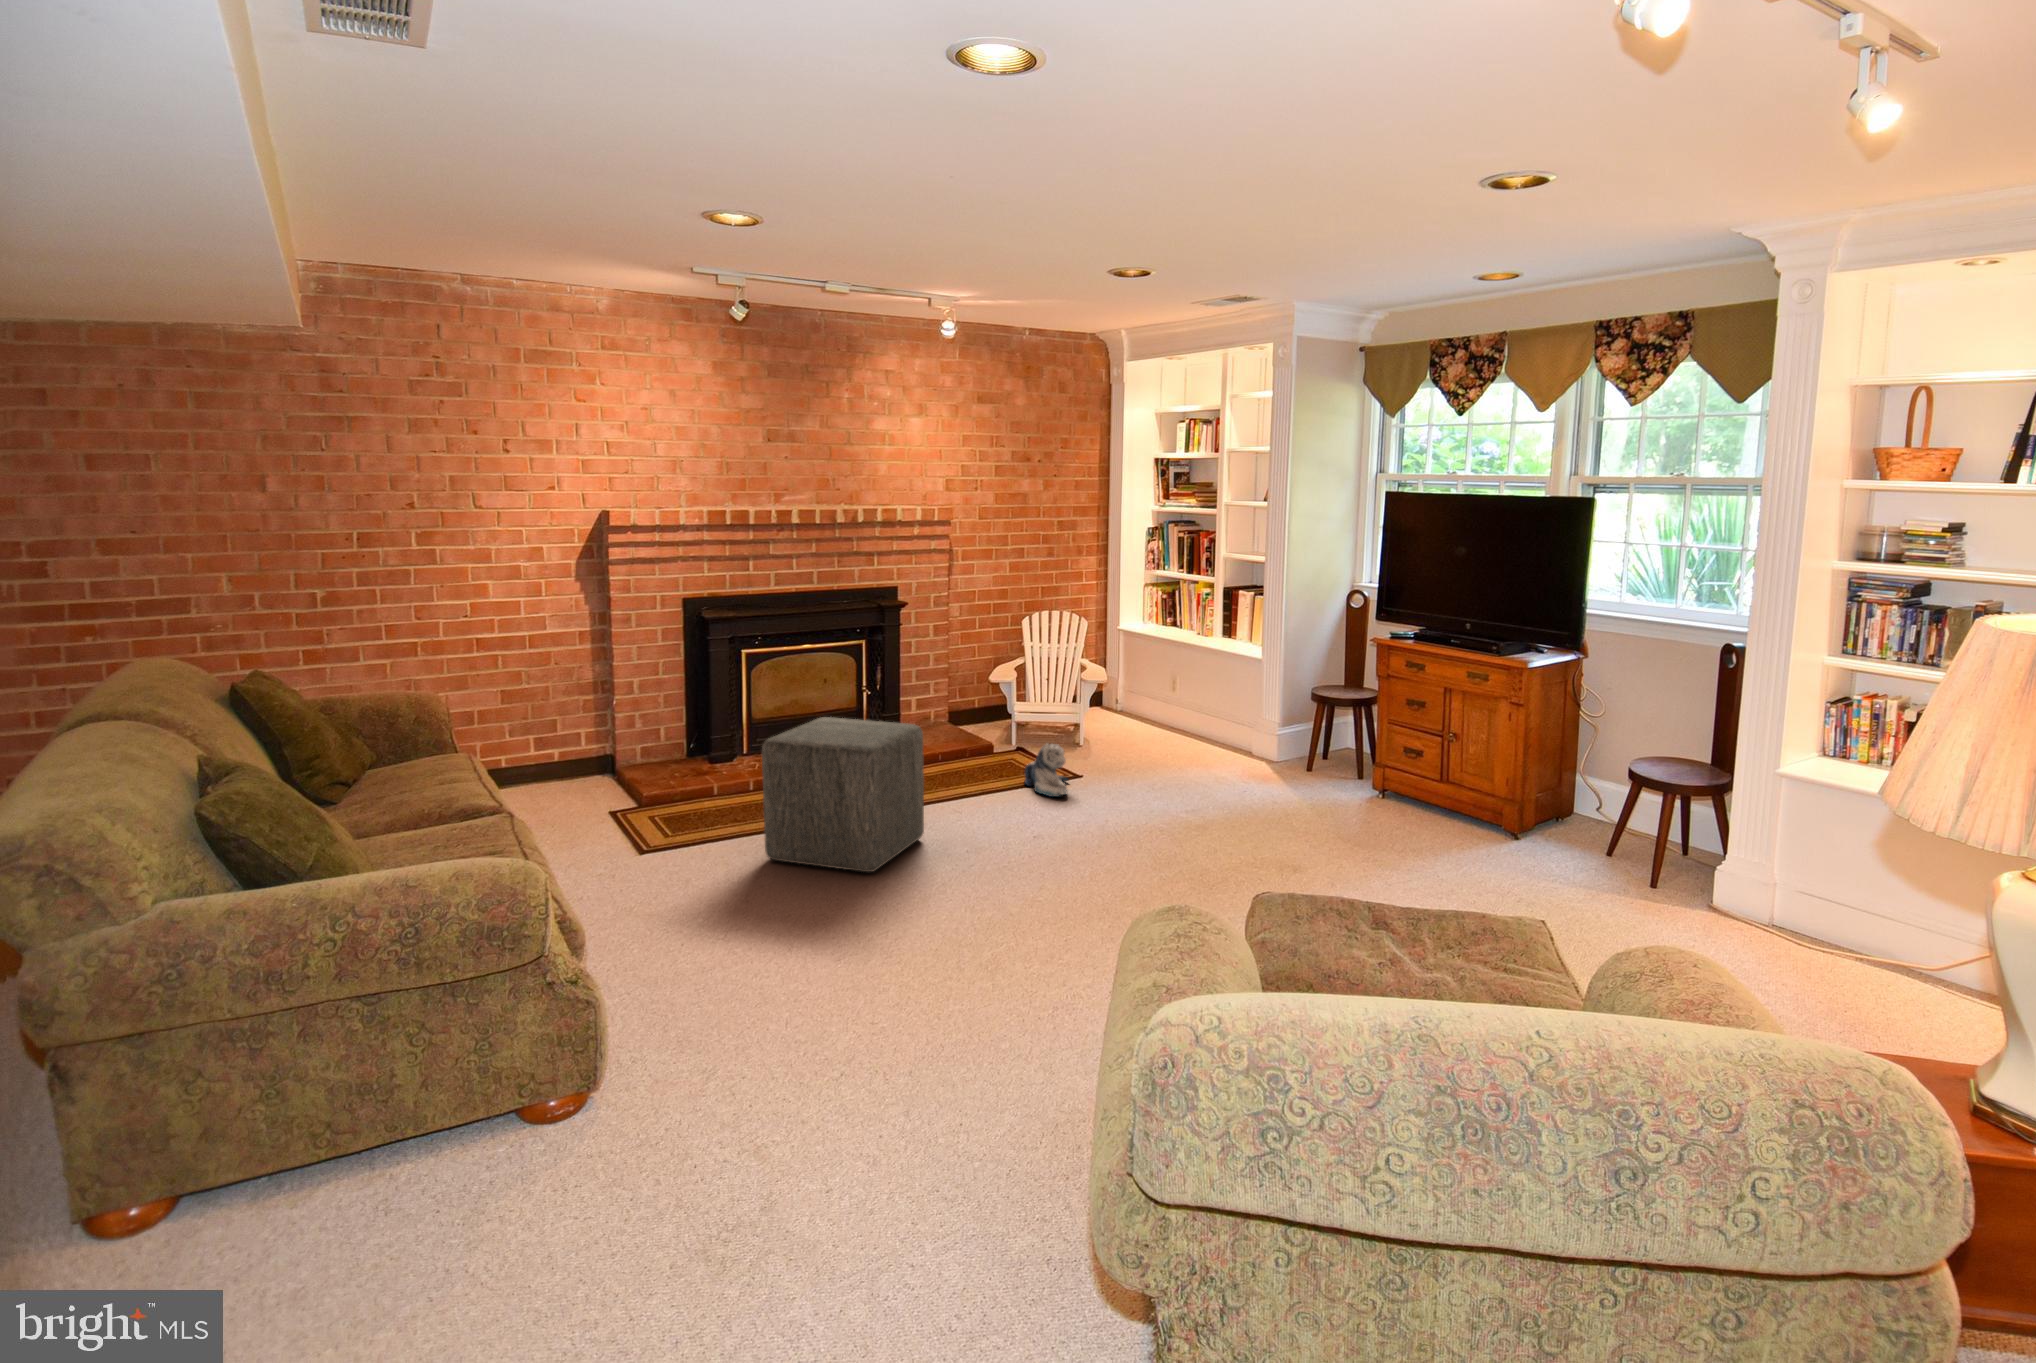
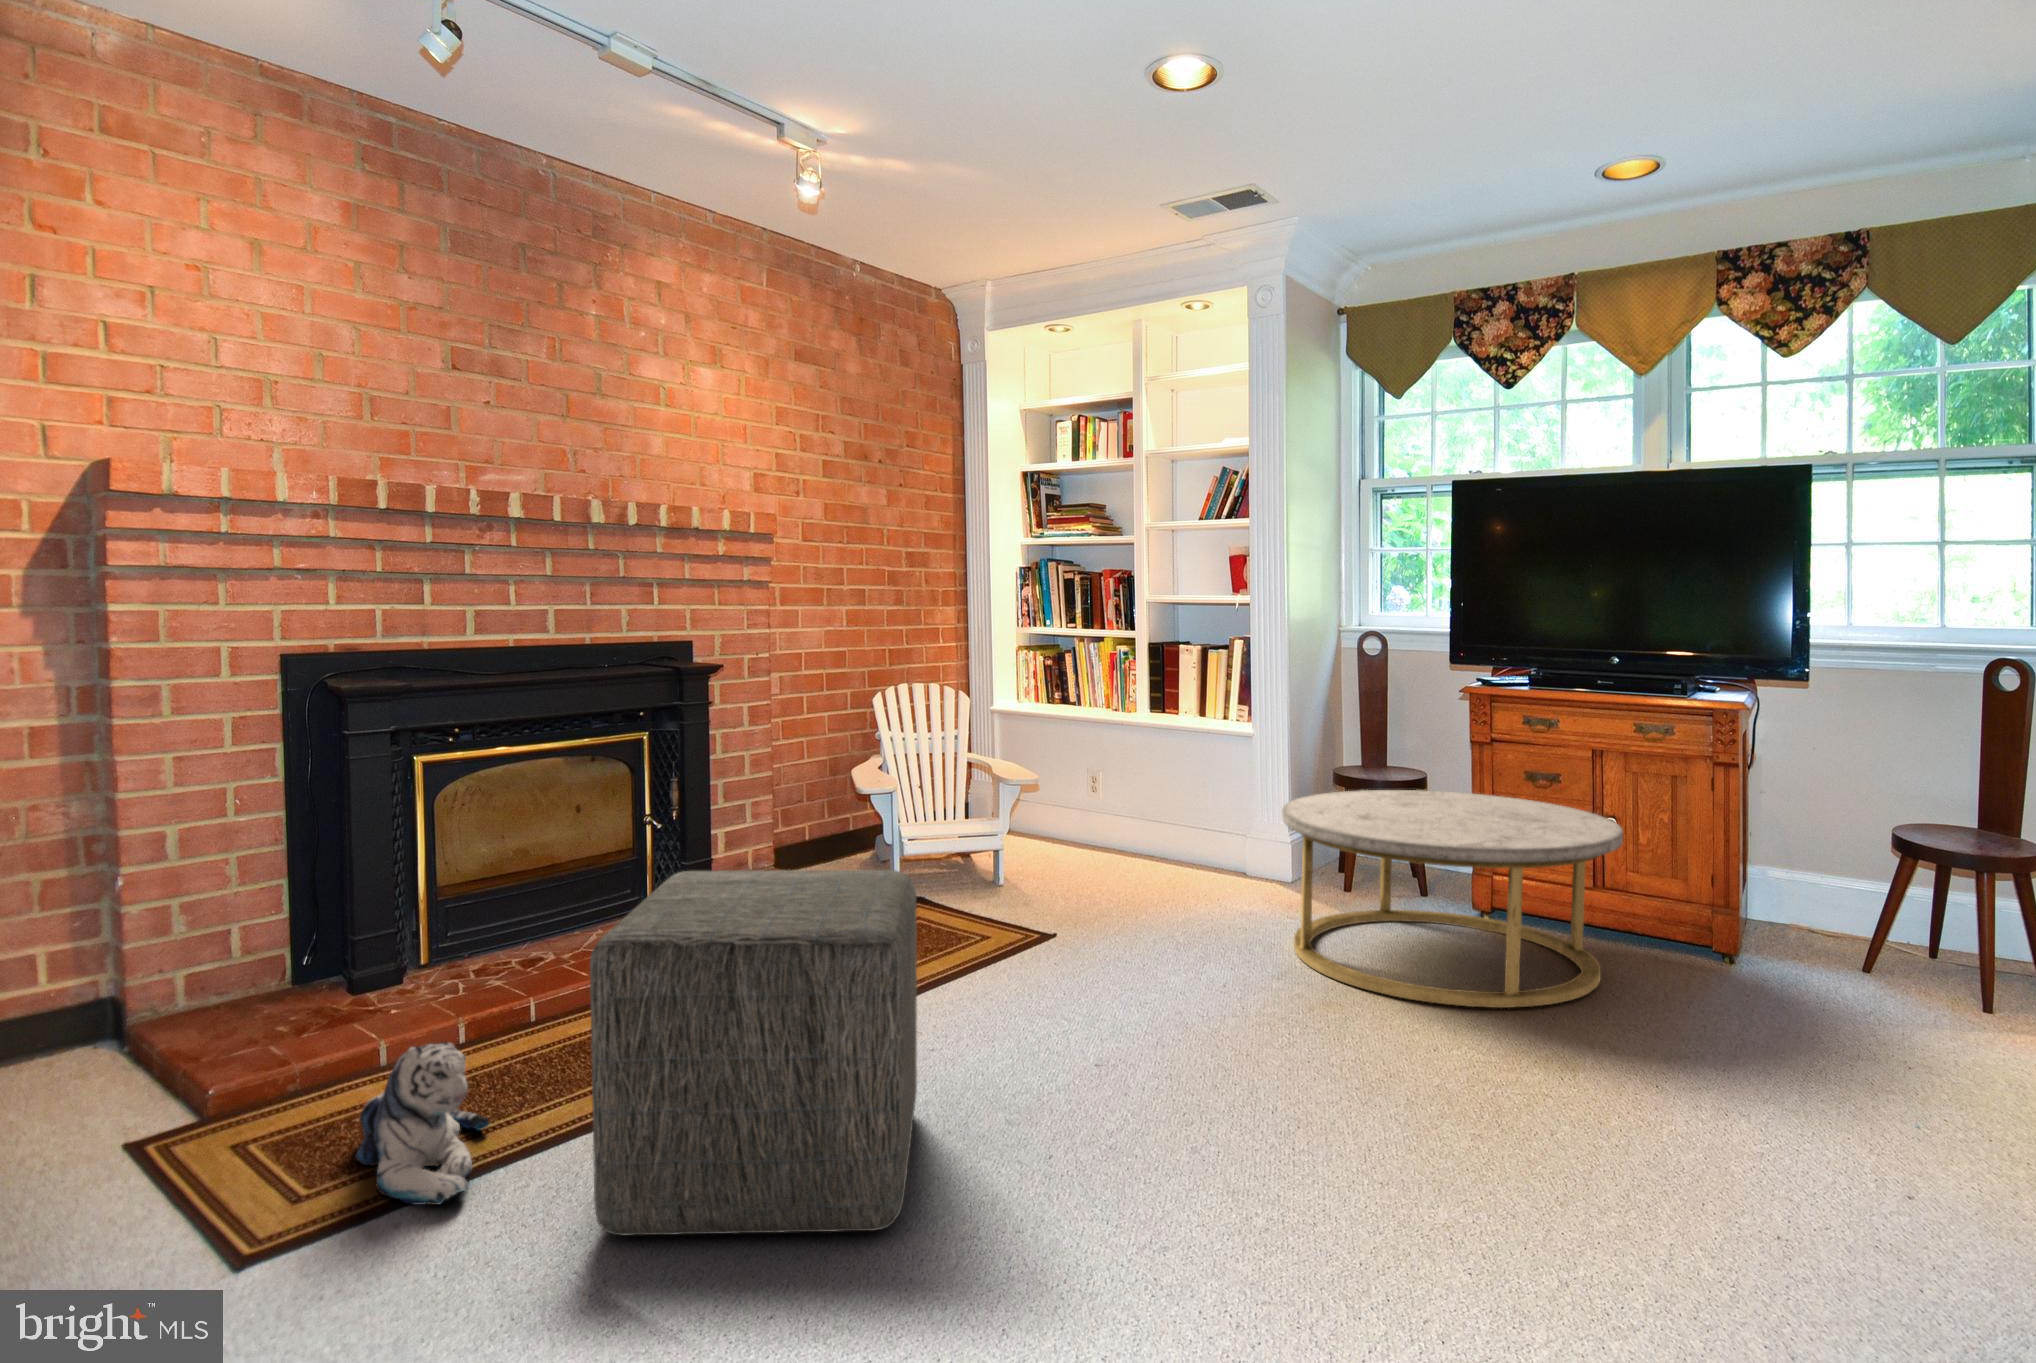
coffee table: none [1207,703,1418,841] -> present [1282,790,1623,1008]
plush toy: present [1024,744,1068,797] -> present [355,1042,489,1205]

